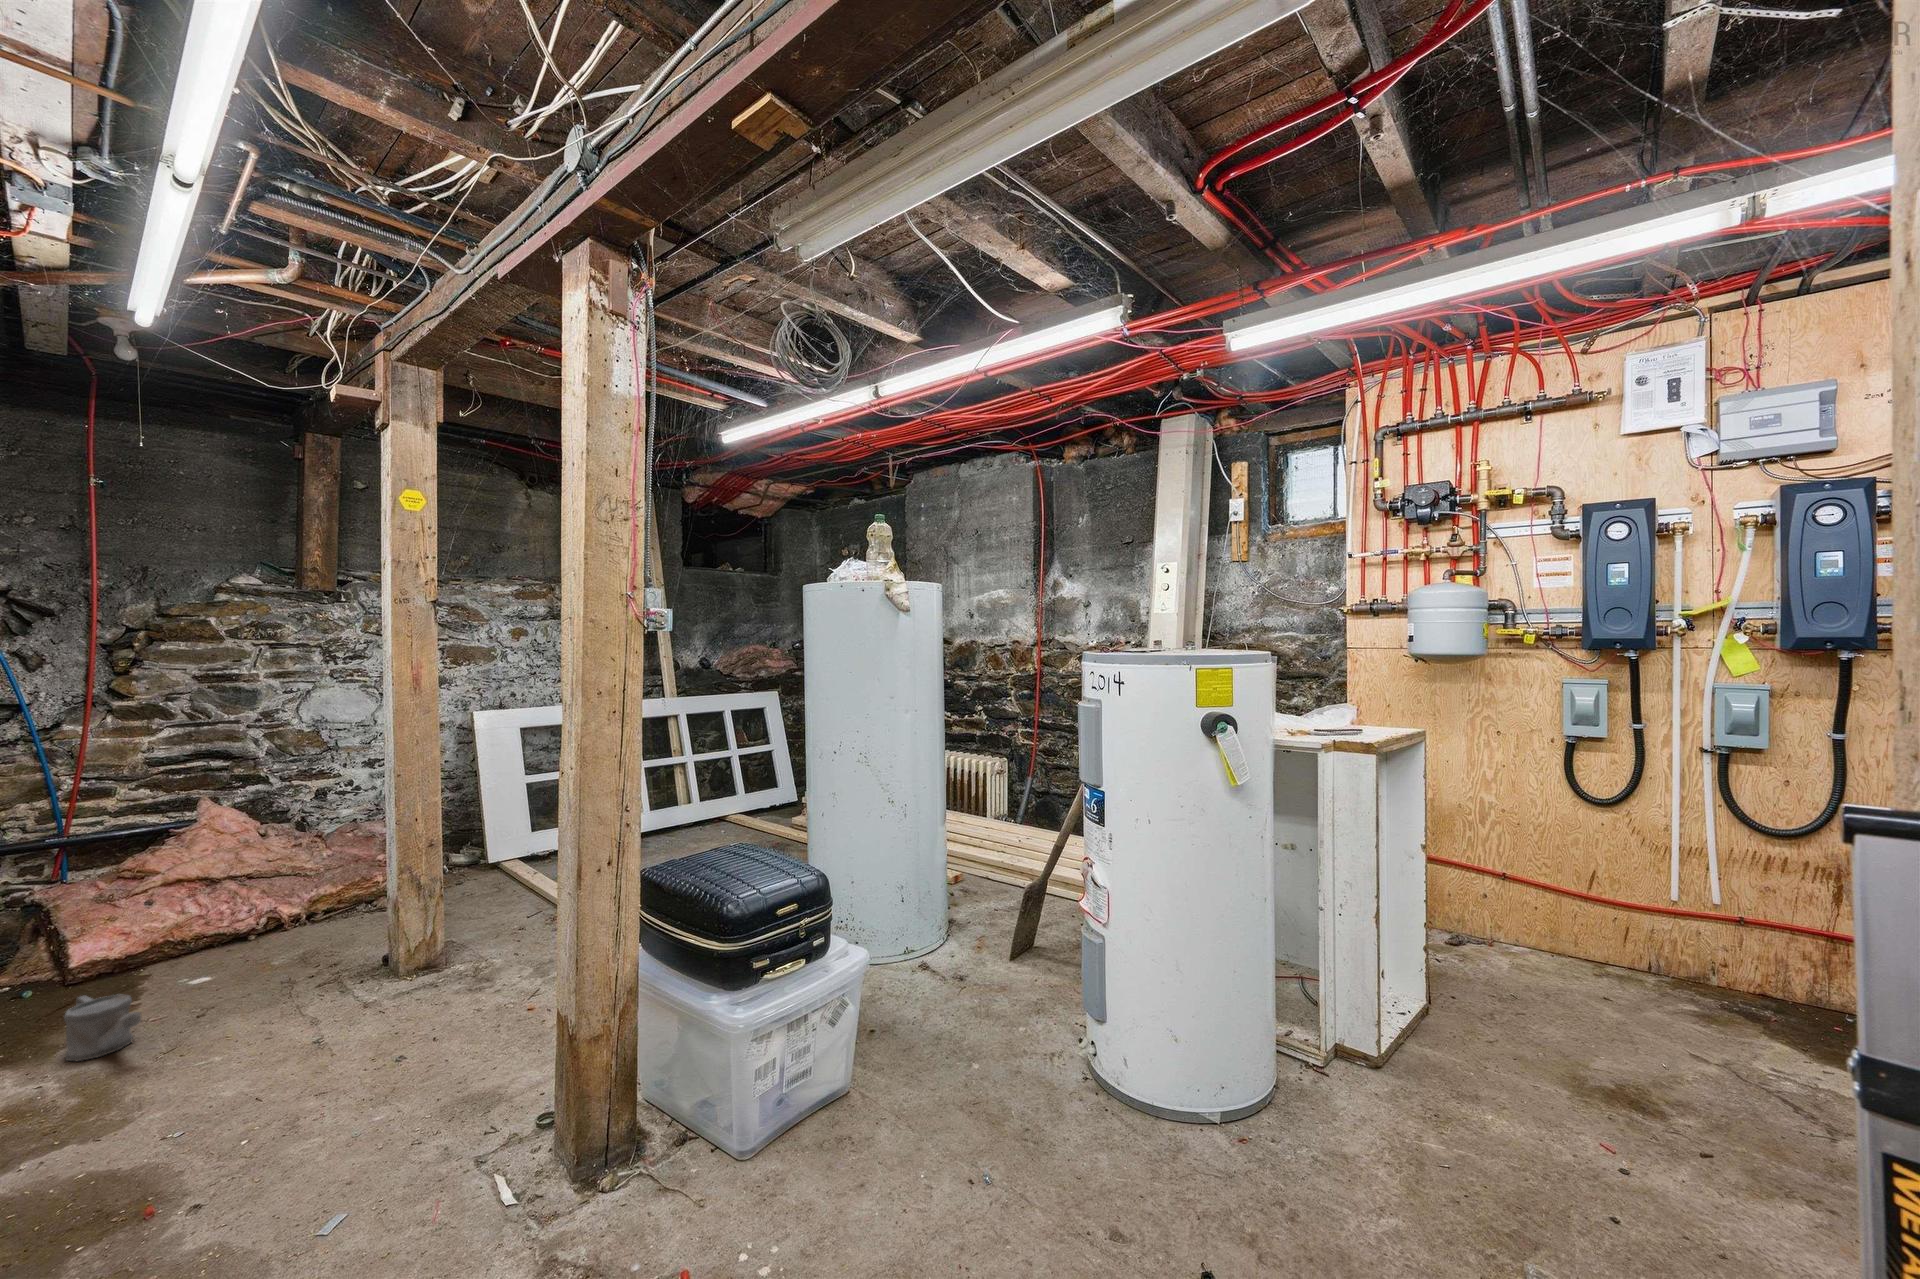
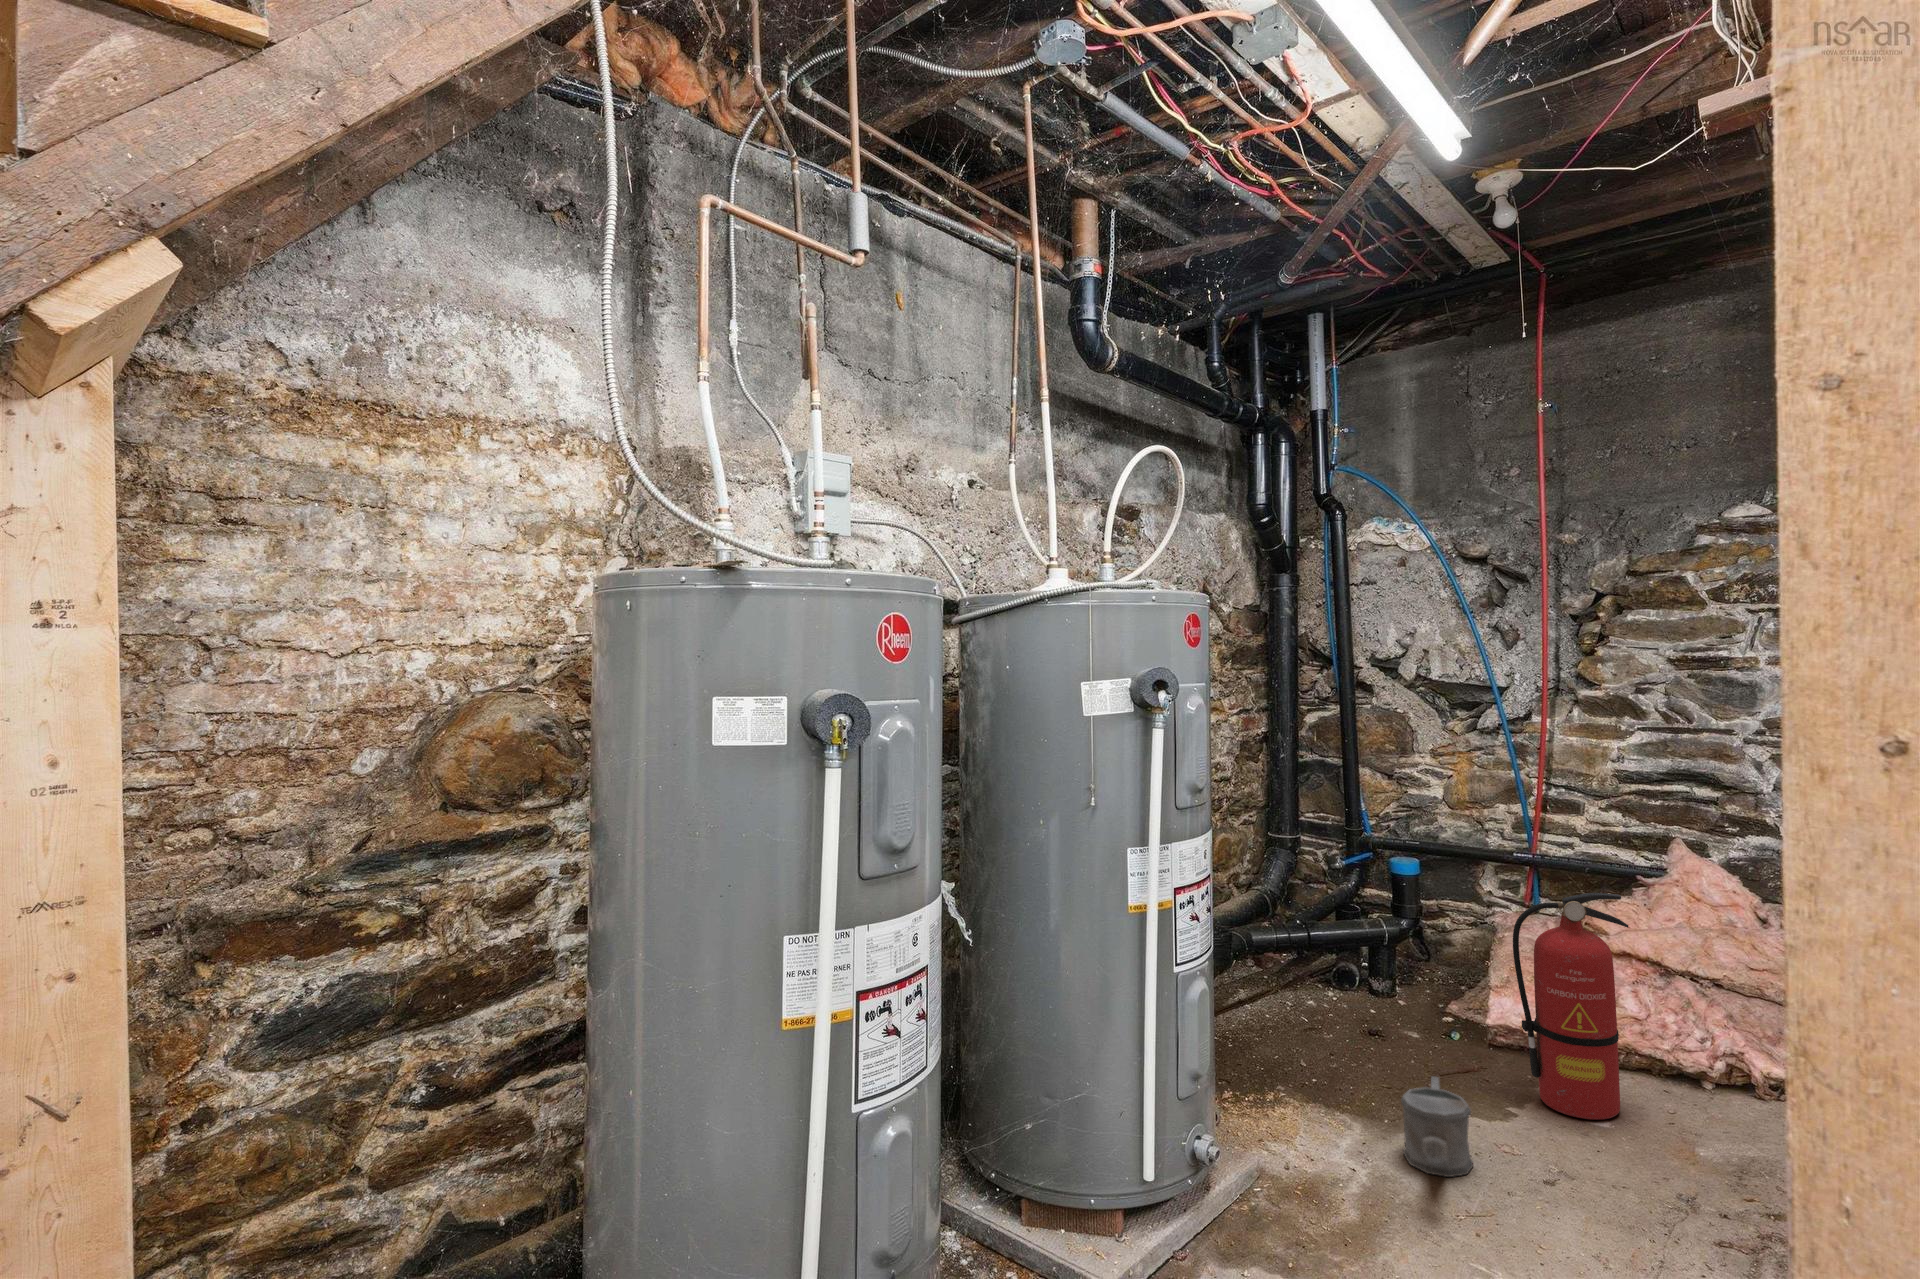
fire extinguisher: none [130,829,219,988] -> present [1513,893,1628,1120]

